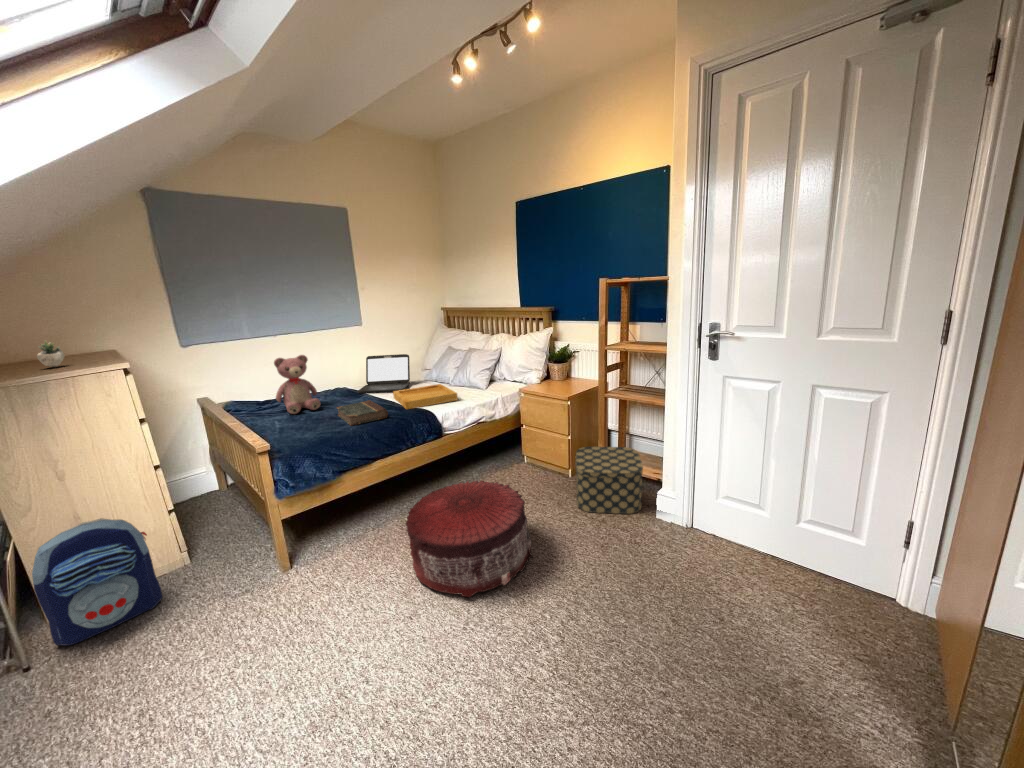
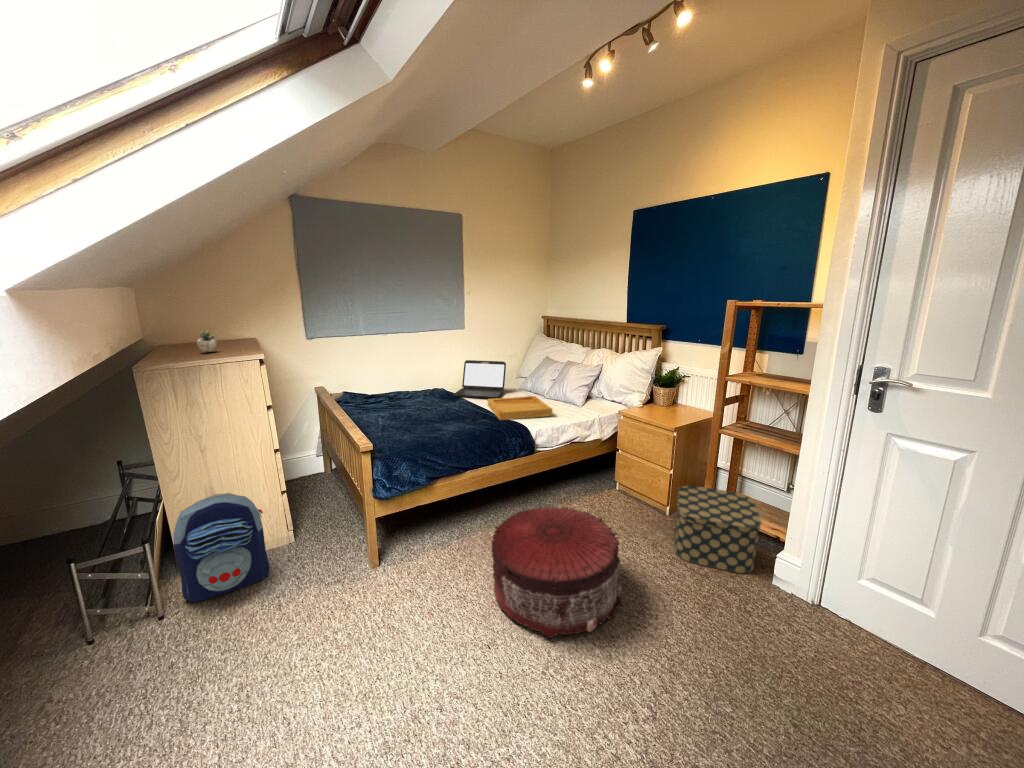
teddy bear: present [274,355,320,414] -> none [380,355,419,412]
book: present [337,400,388,426] -> none [434,406,482,432]

